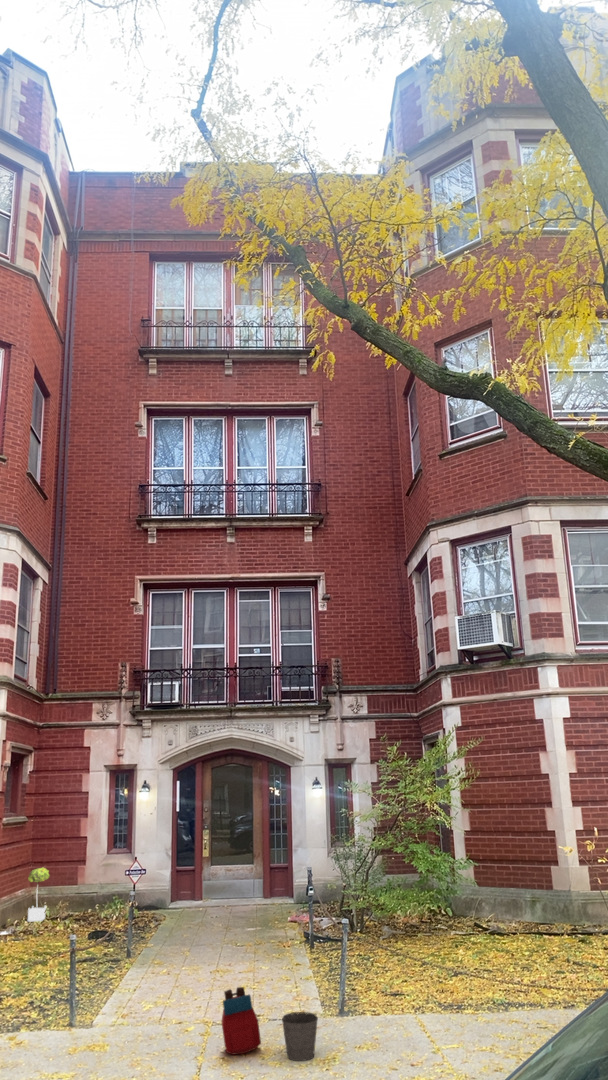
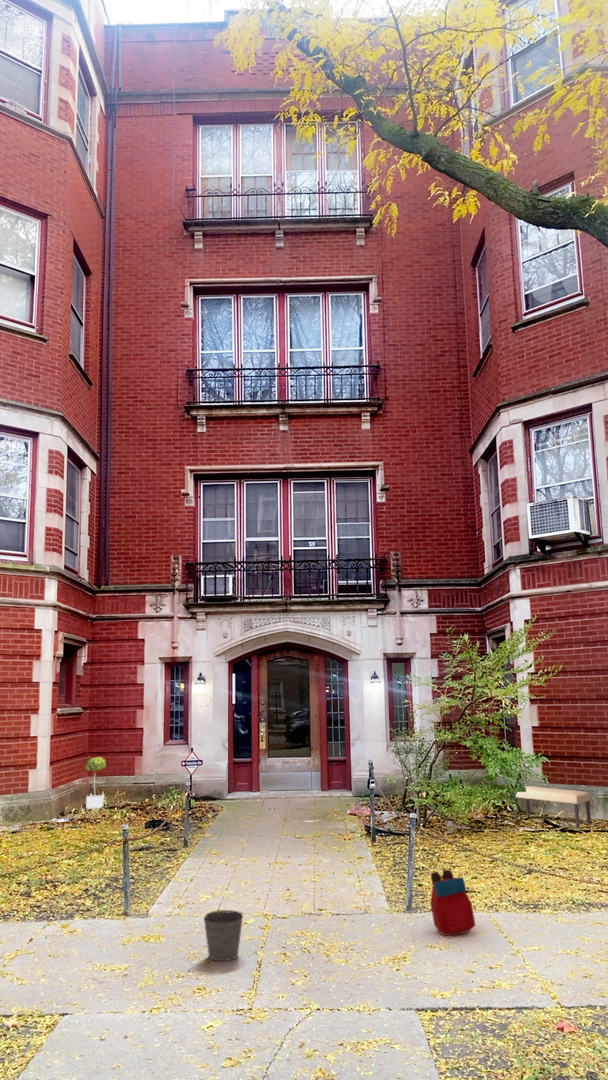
bench: none [445,890,519,931] -> present [514,786,591,828]
backpack: present [222,987,261,1055] -> present [430,870,475,935]
bucket: present [282,1012,318,1061] -> present [204,910,243,961]

